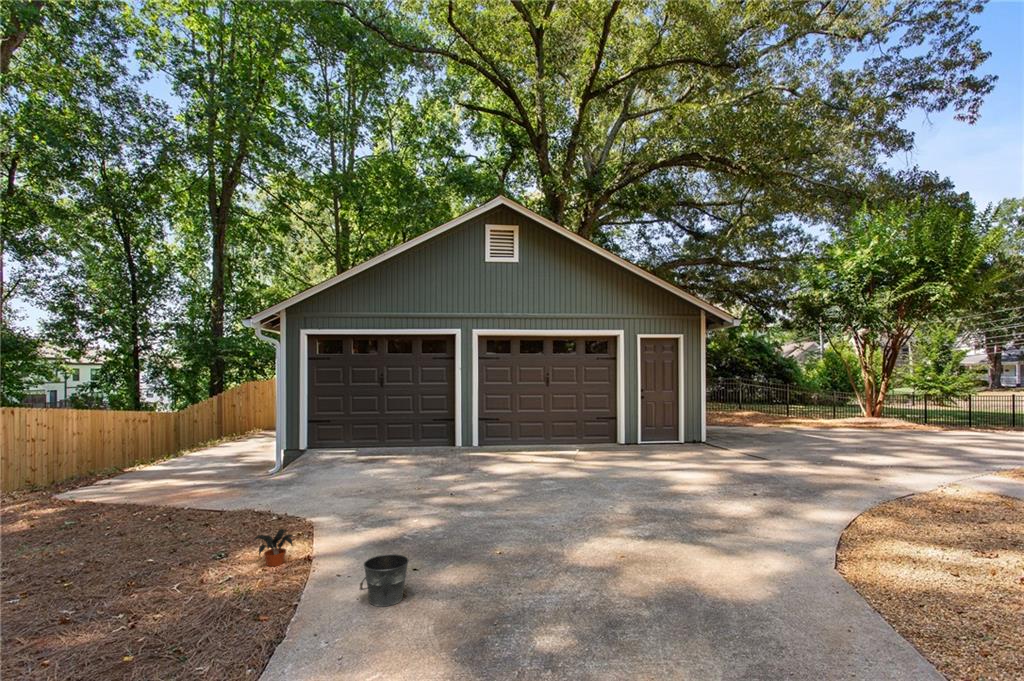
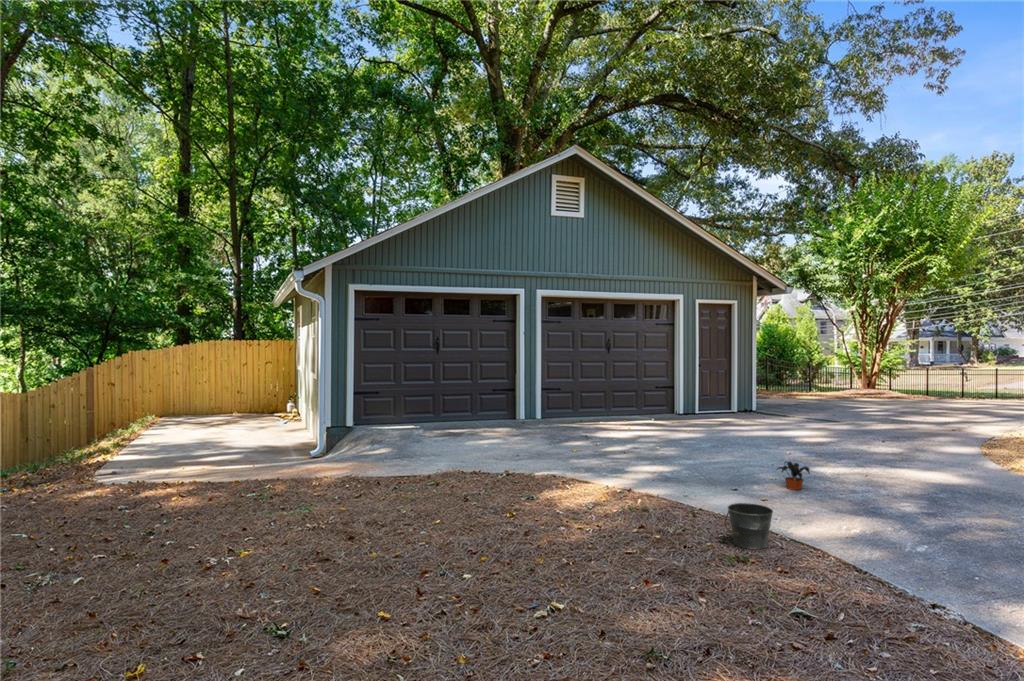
potted plant: present [253,529,293,566] -> present [778,461,810,490]

